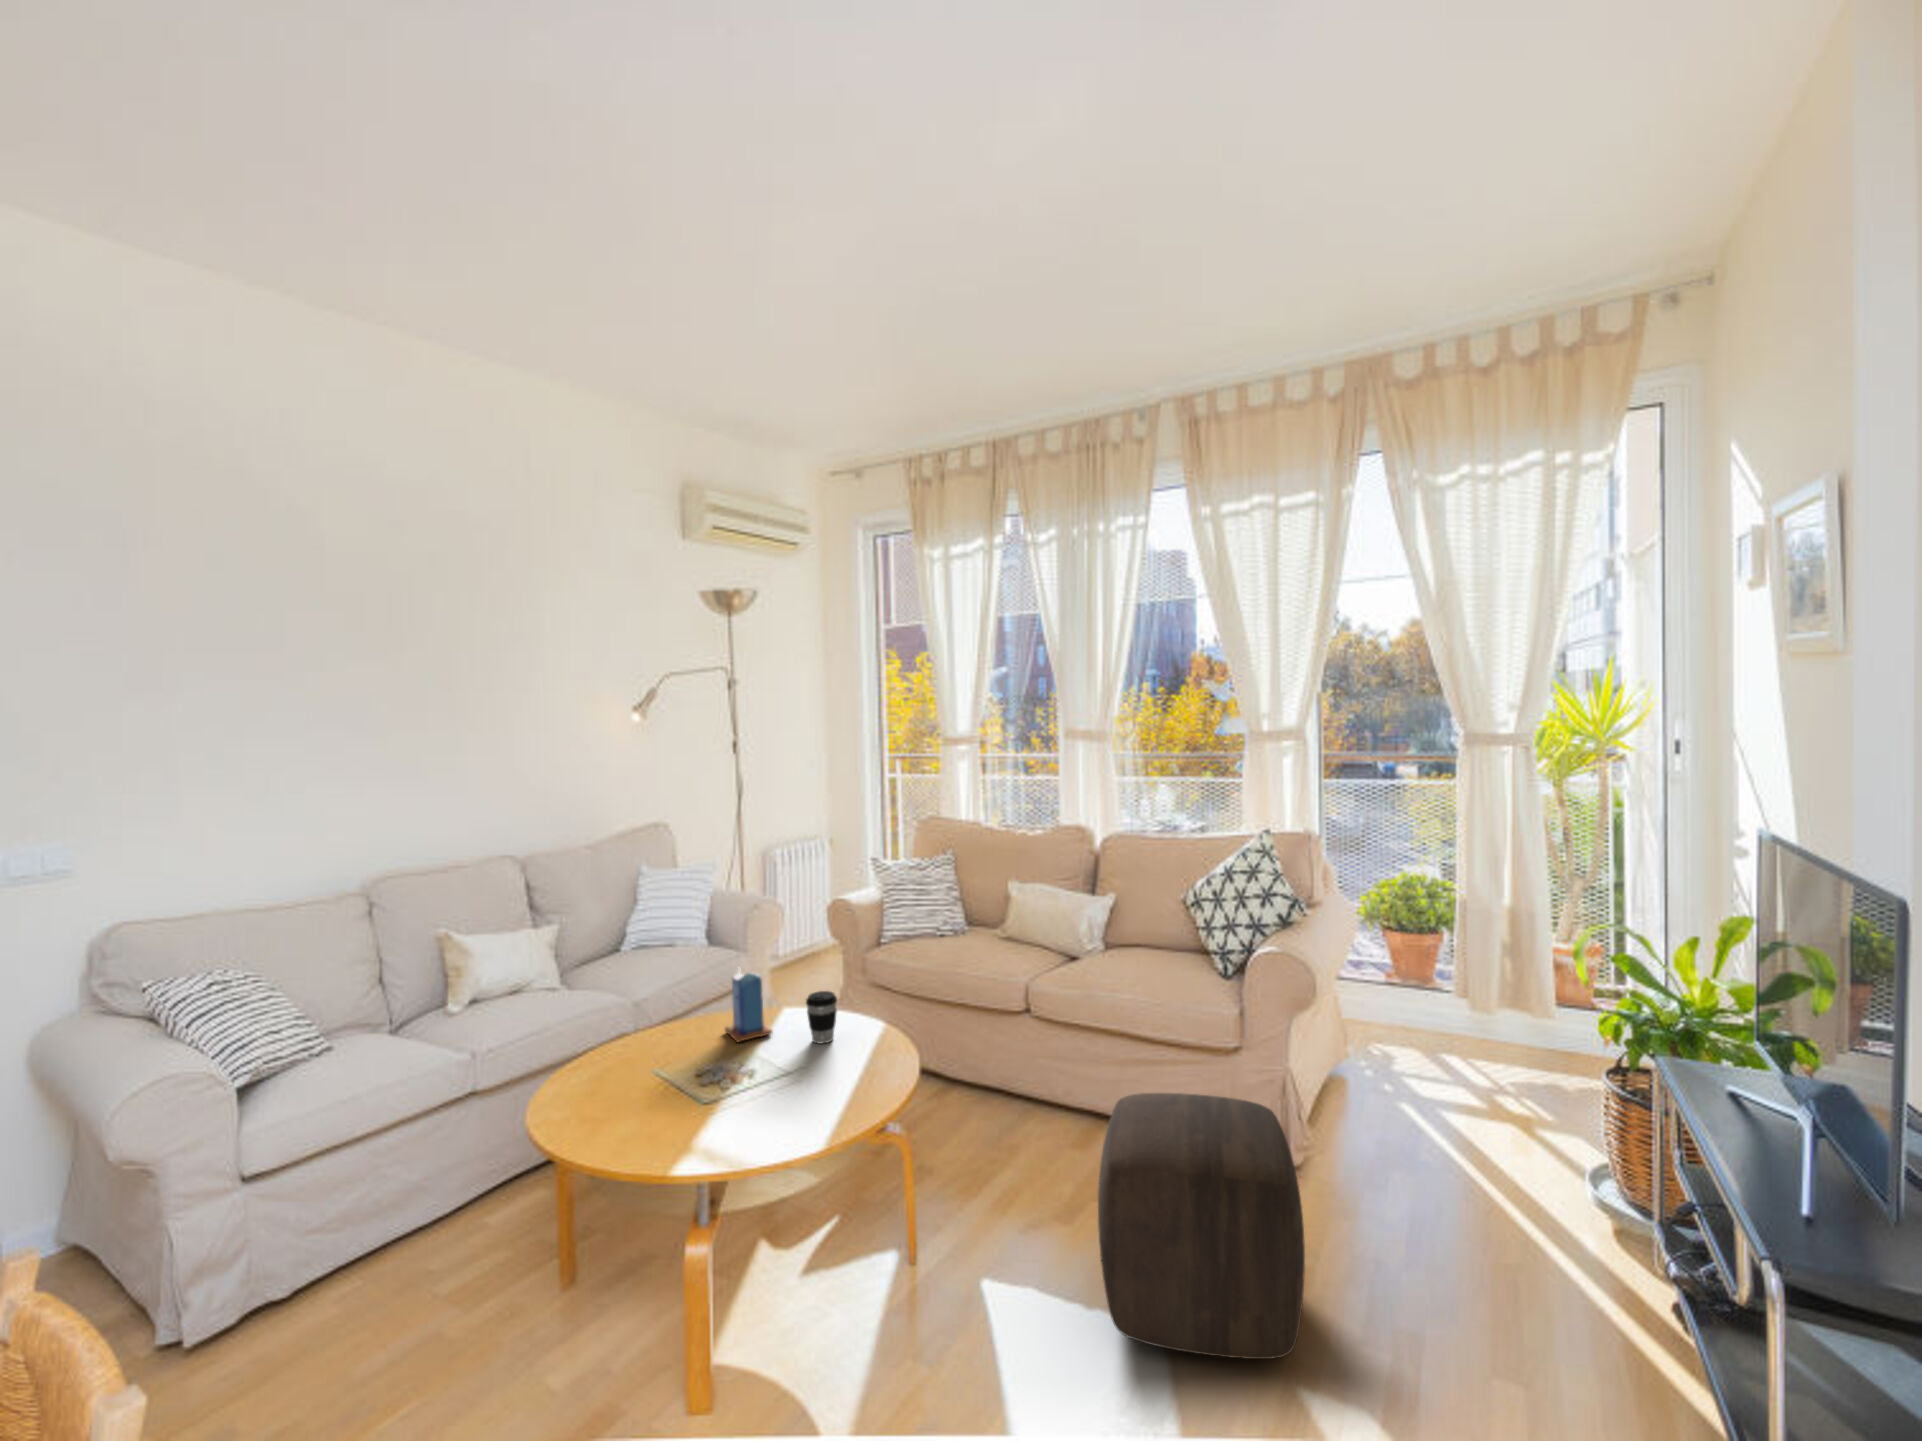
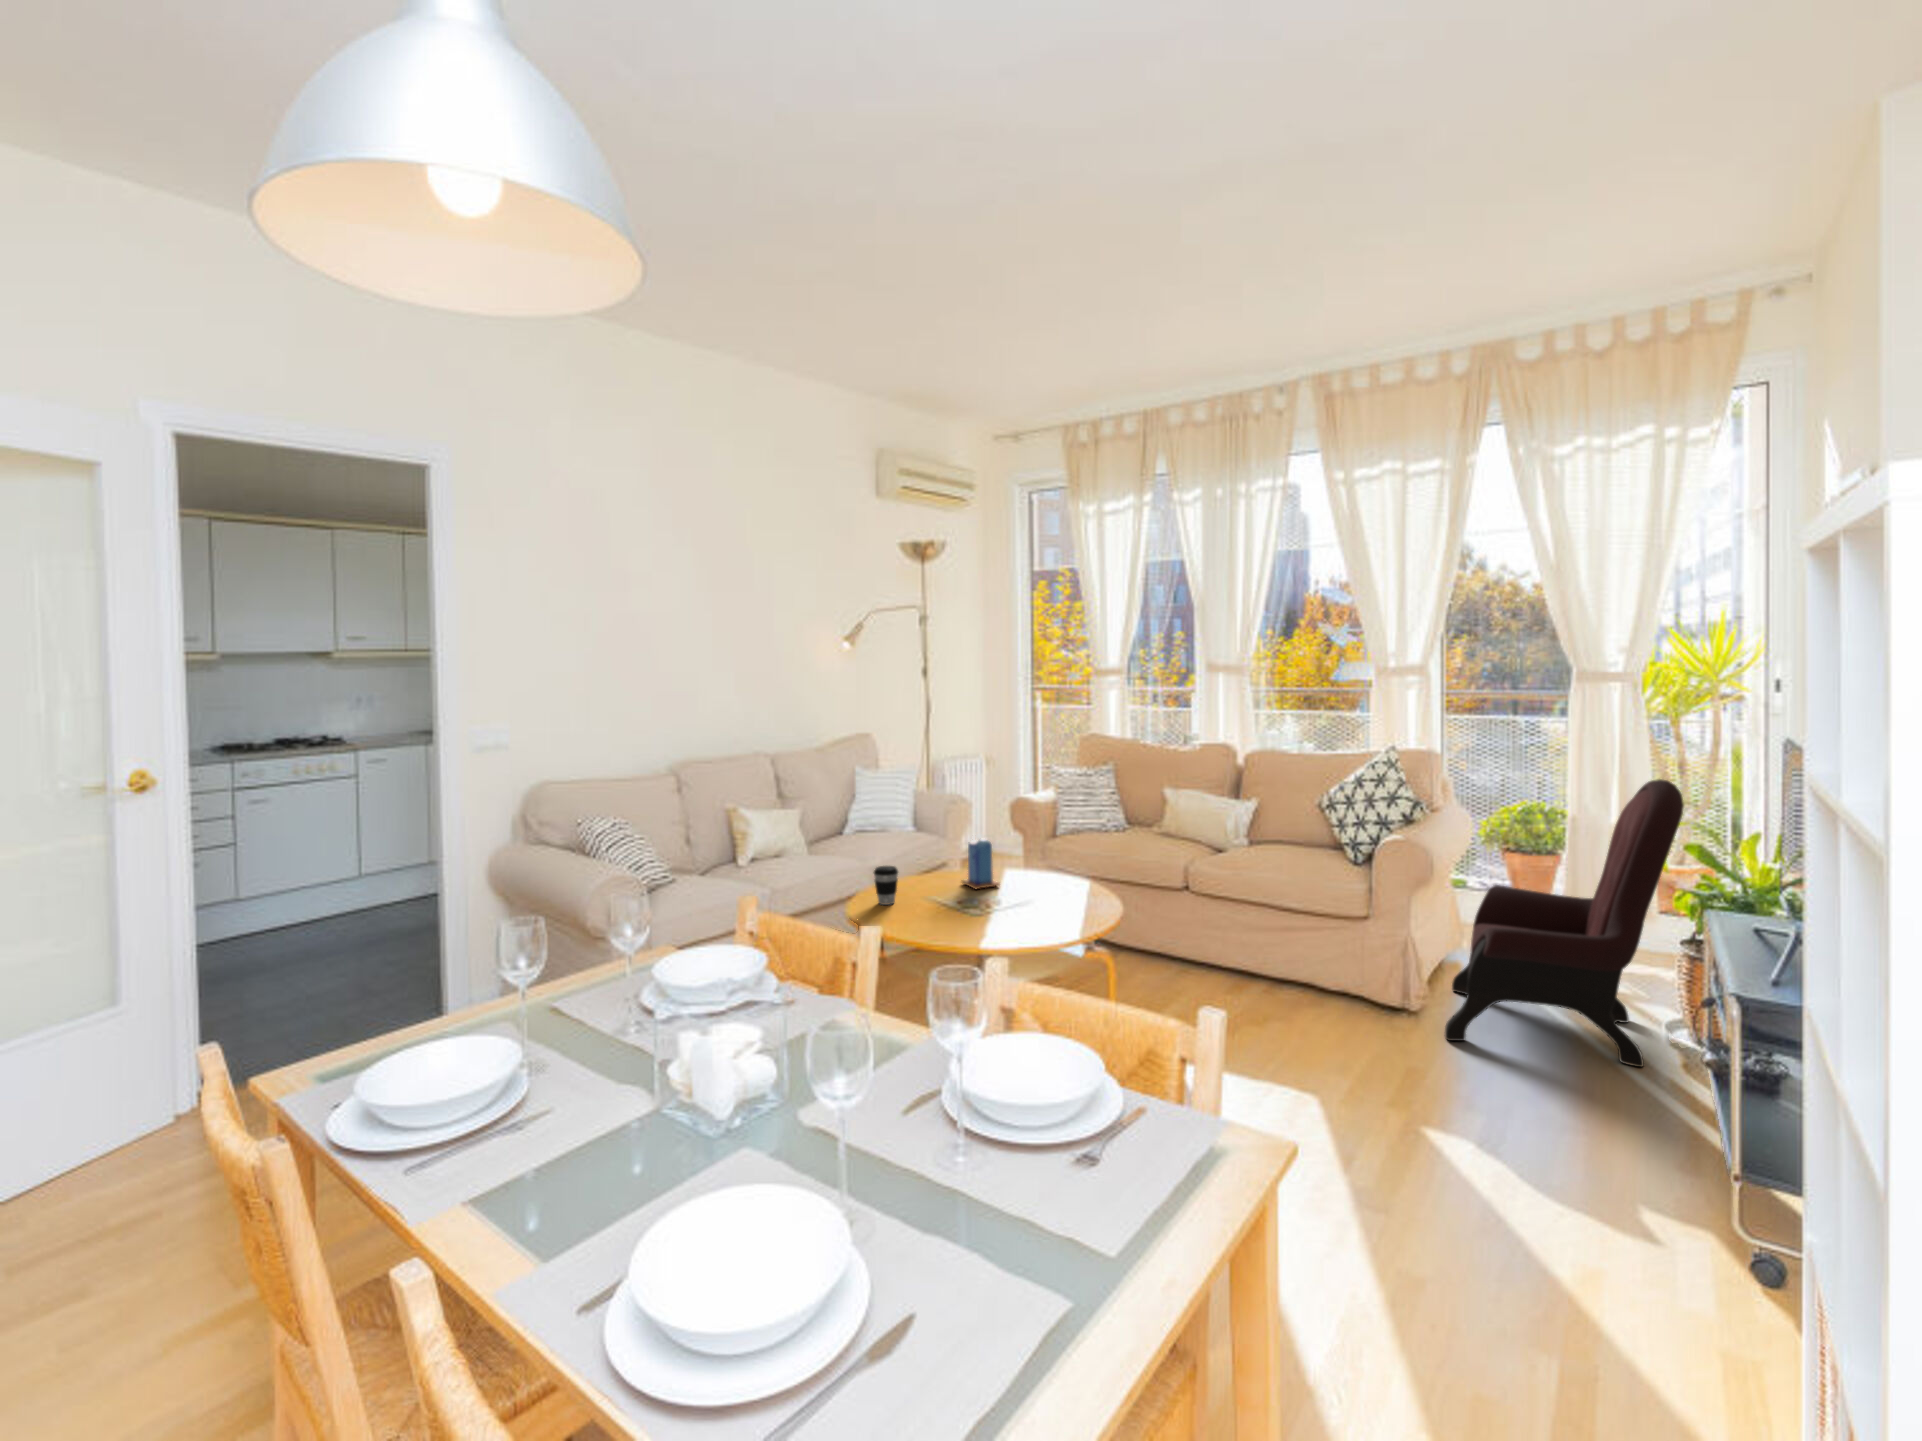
armchair: none [1340,880,1625,1272] -> present [1445,779,1684,1067]
coffee cup: present [806,991,837,1044] -> present [874,866,898,905]
ottoman: present [1098,1093,1305,1359] -> none [1266,926,1420,1093]

